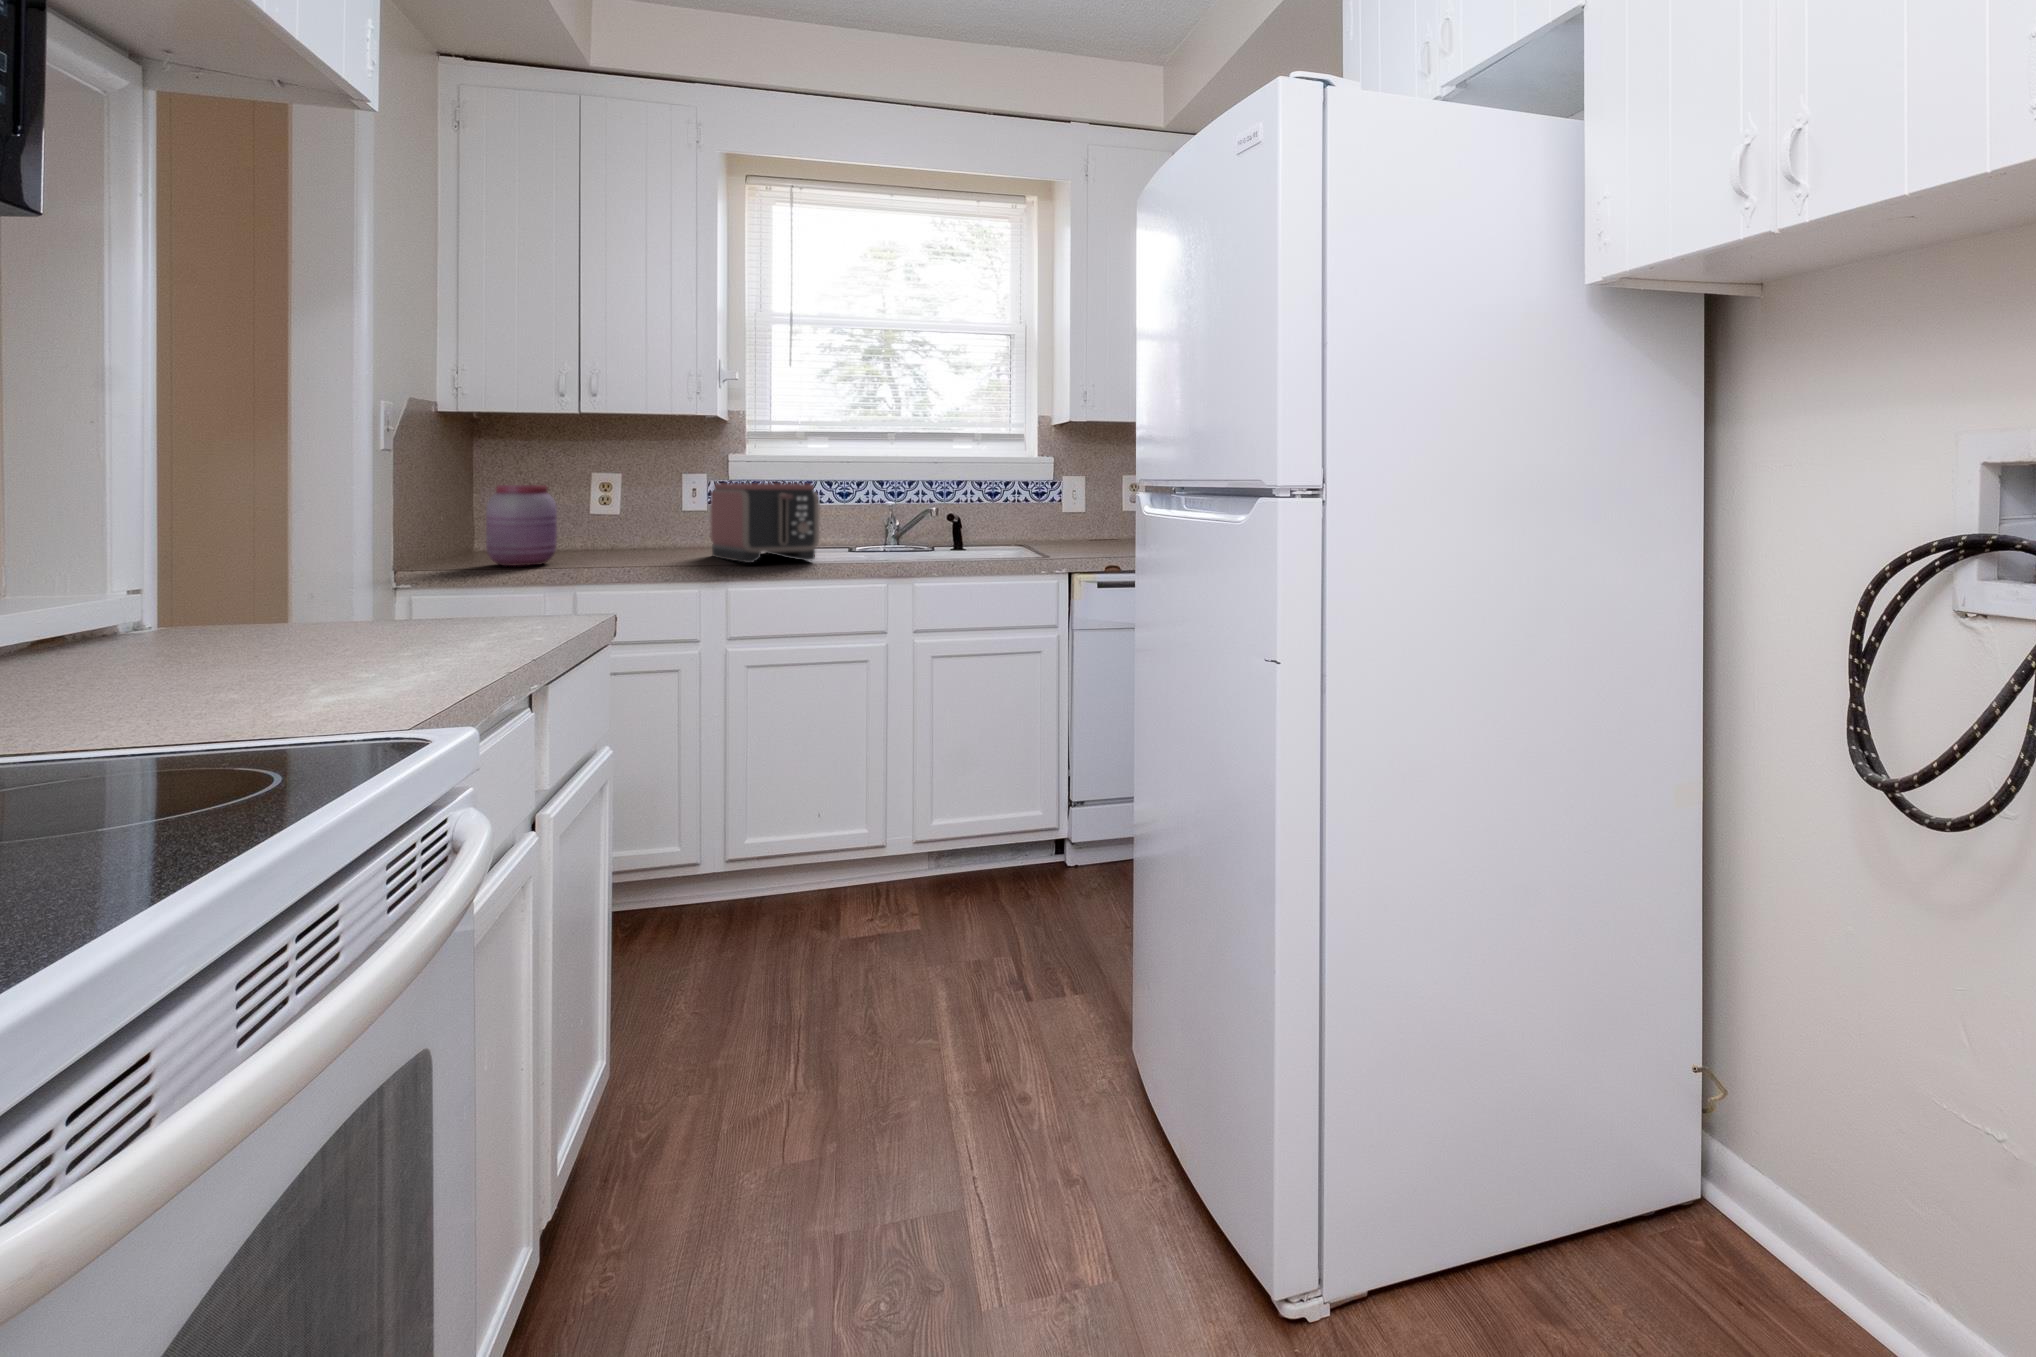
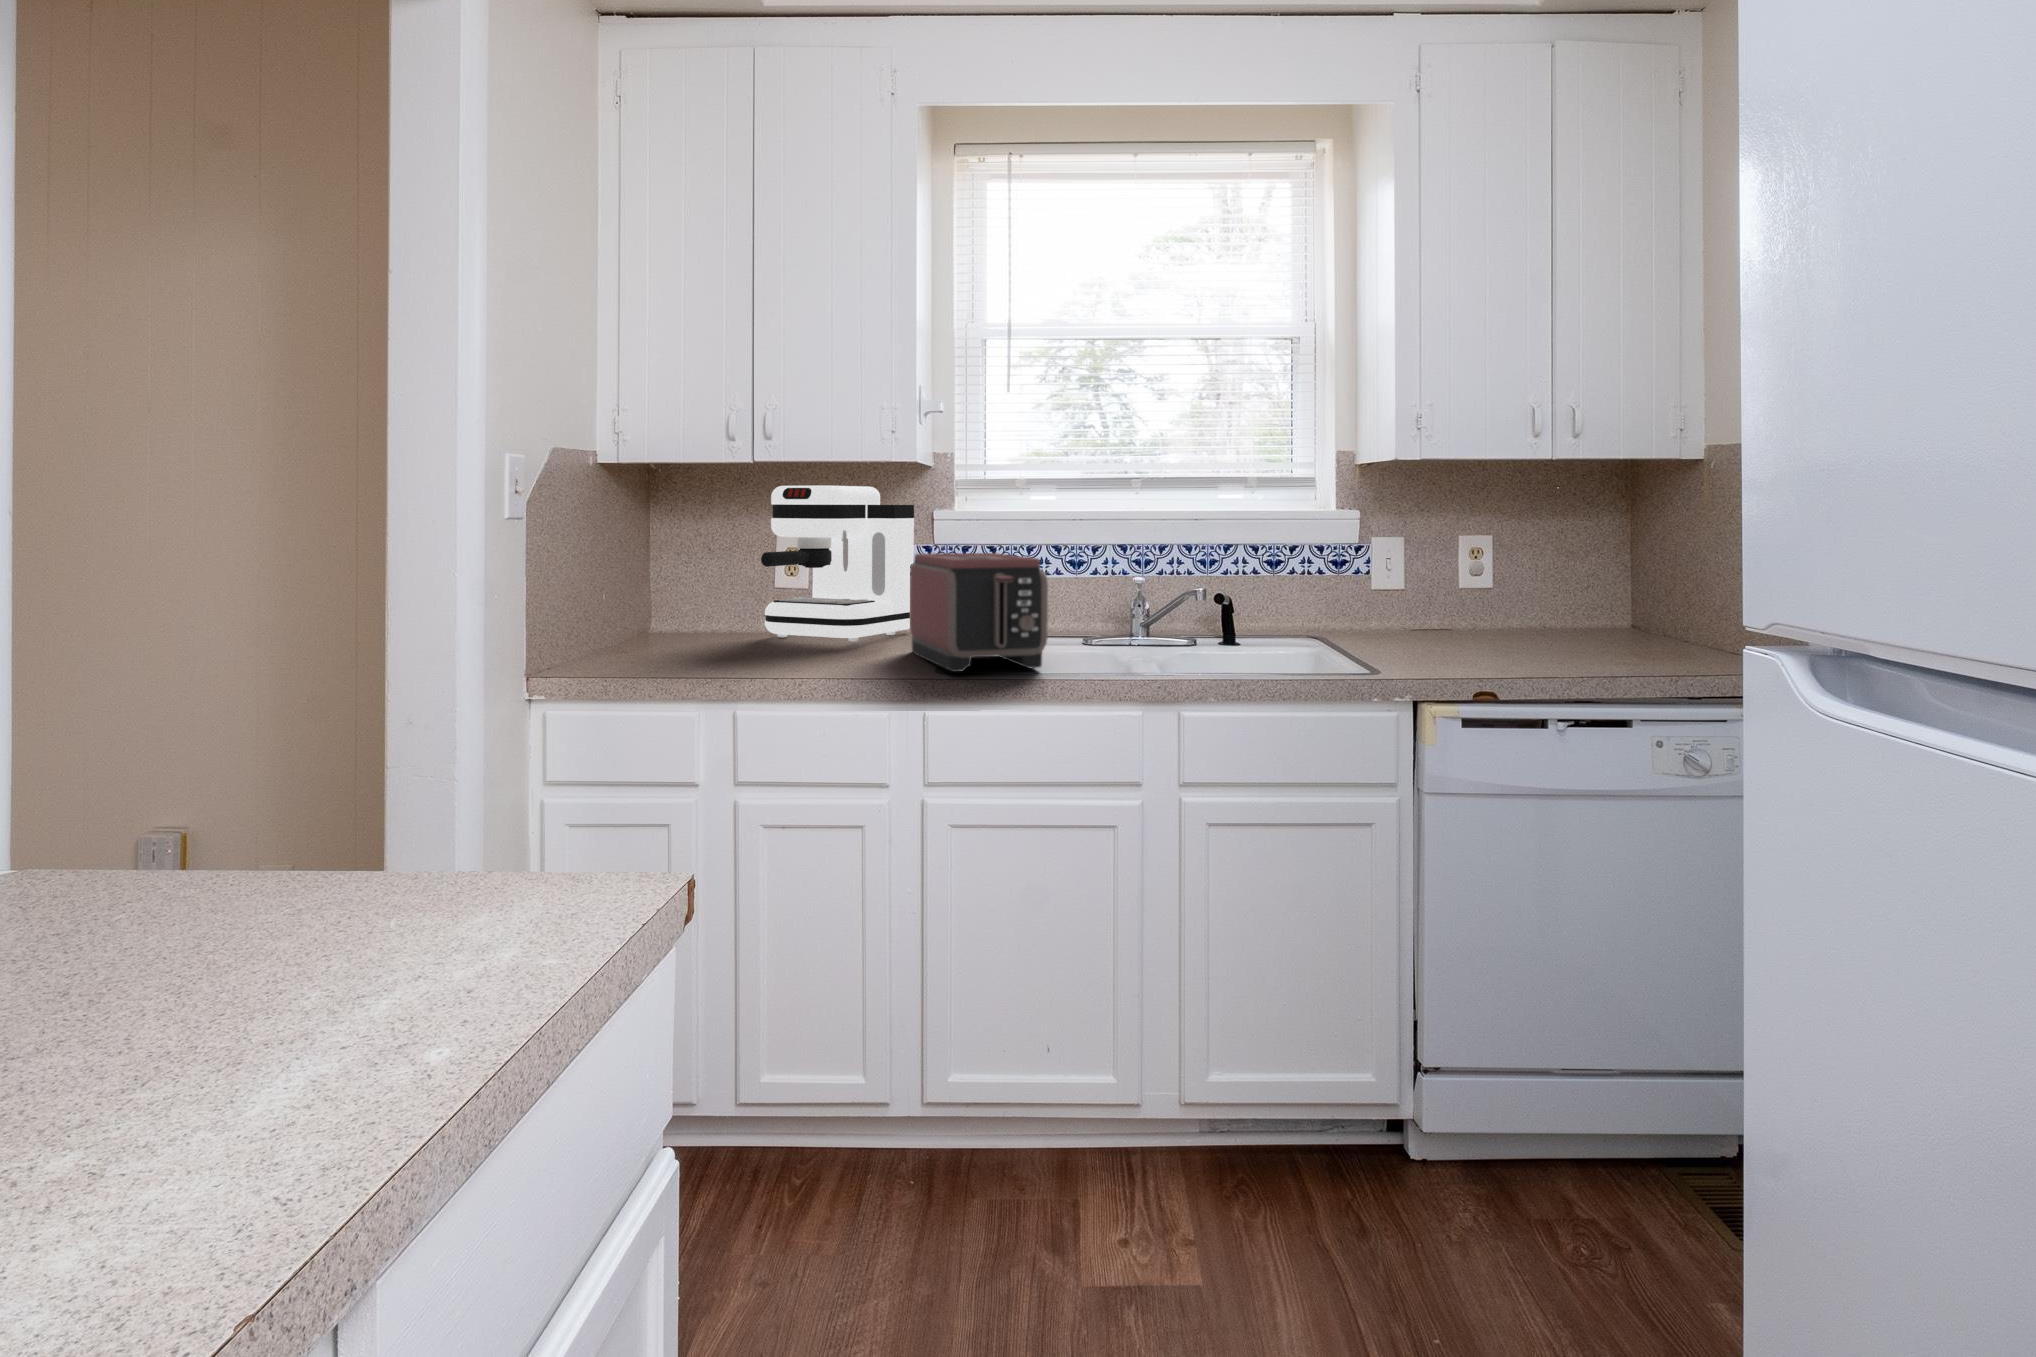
coffee maker: none [582,432,713,551] -> present [761,486,914,642]
jar: present [486,485,557,566] -> none [649,559,729,666]

